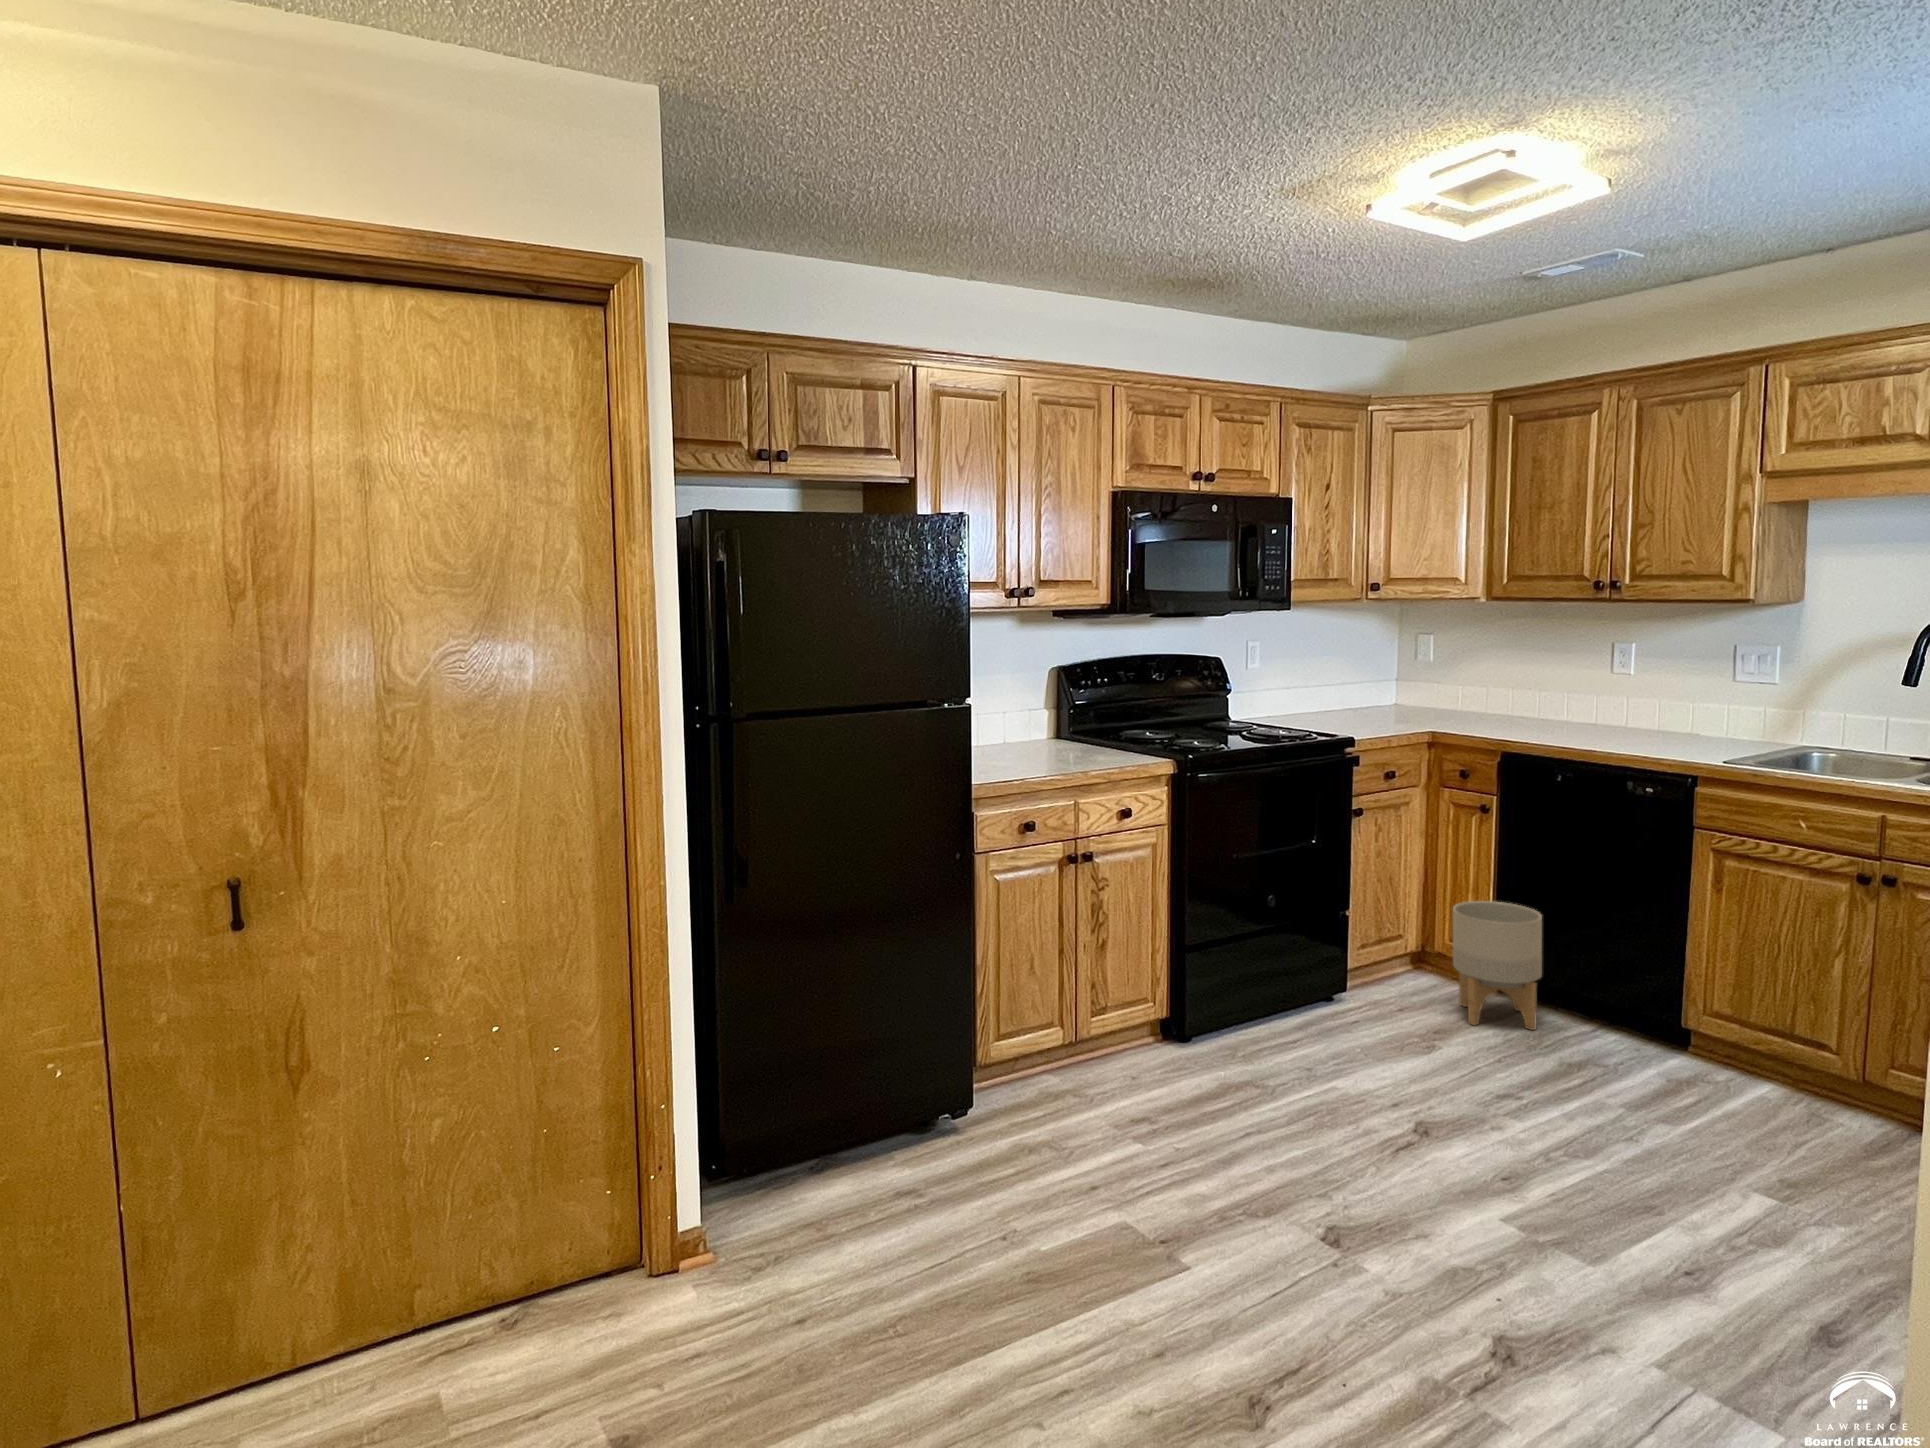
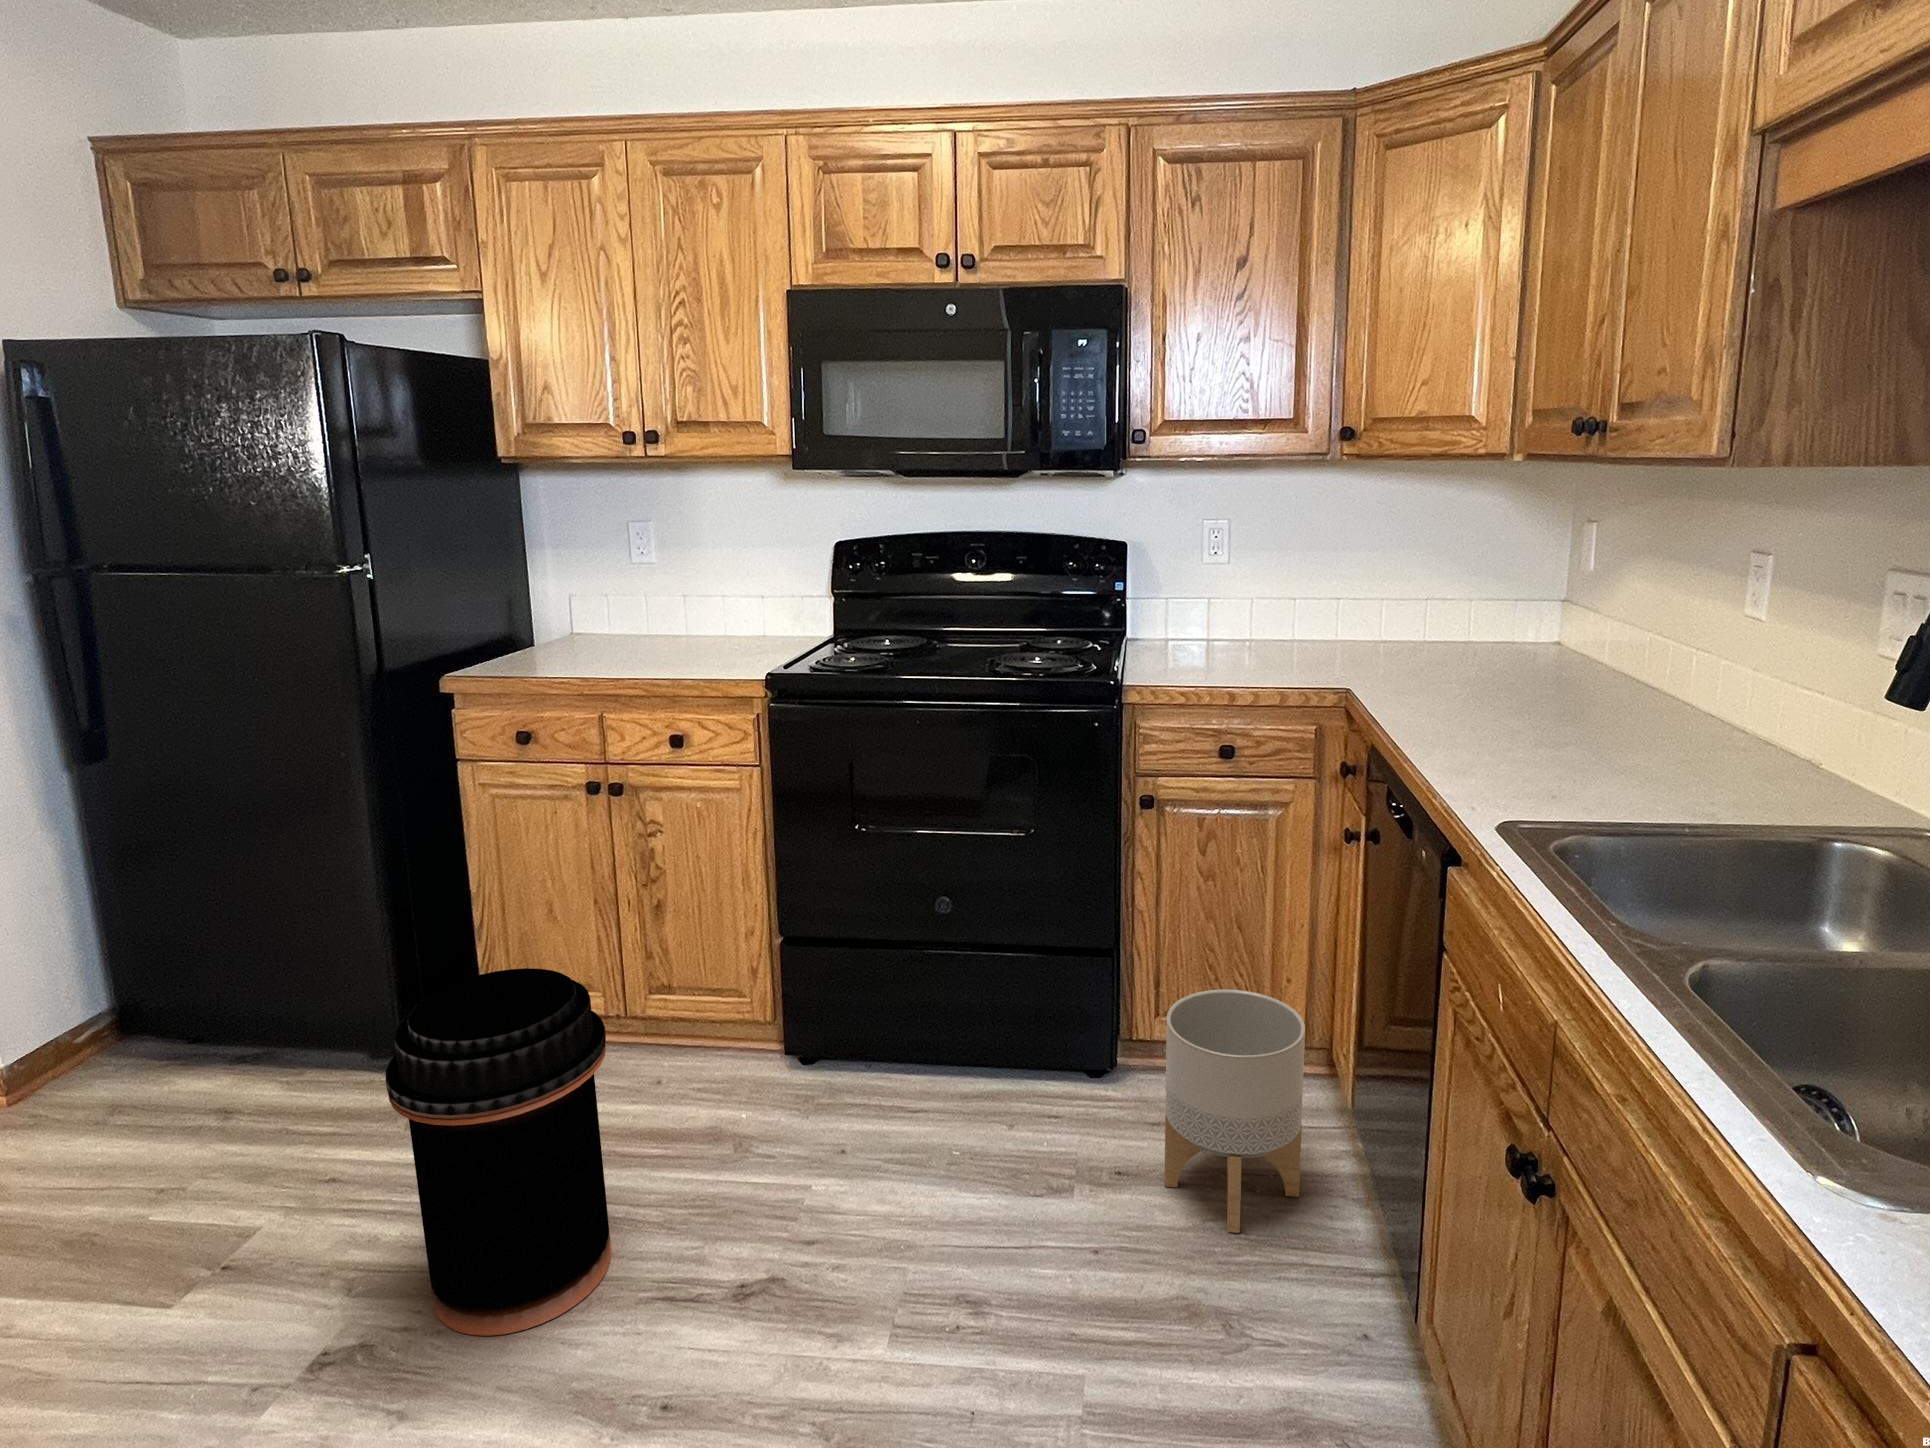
trash can: none [1245,947,1393,1201] -> present [386,968,611,1336]

